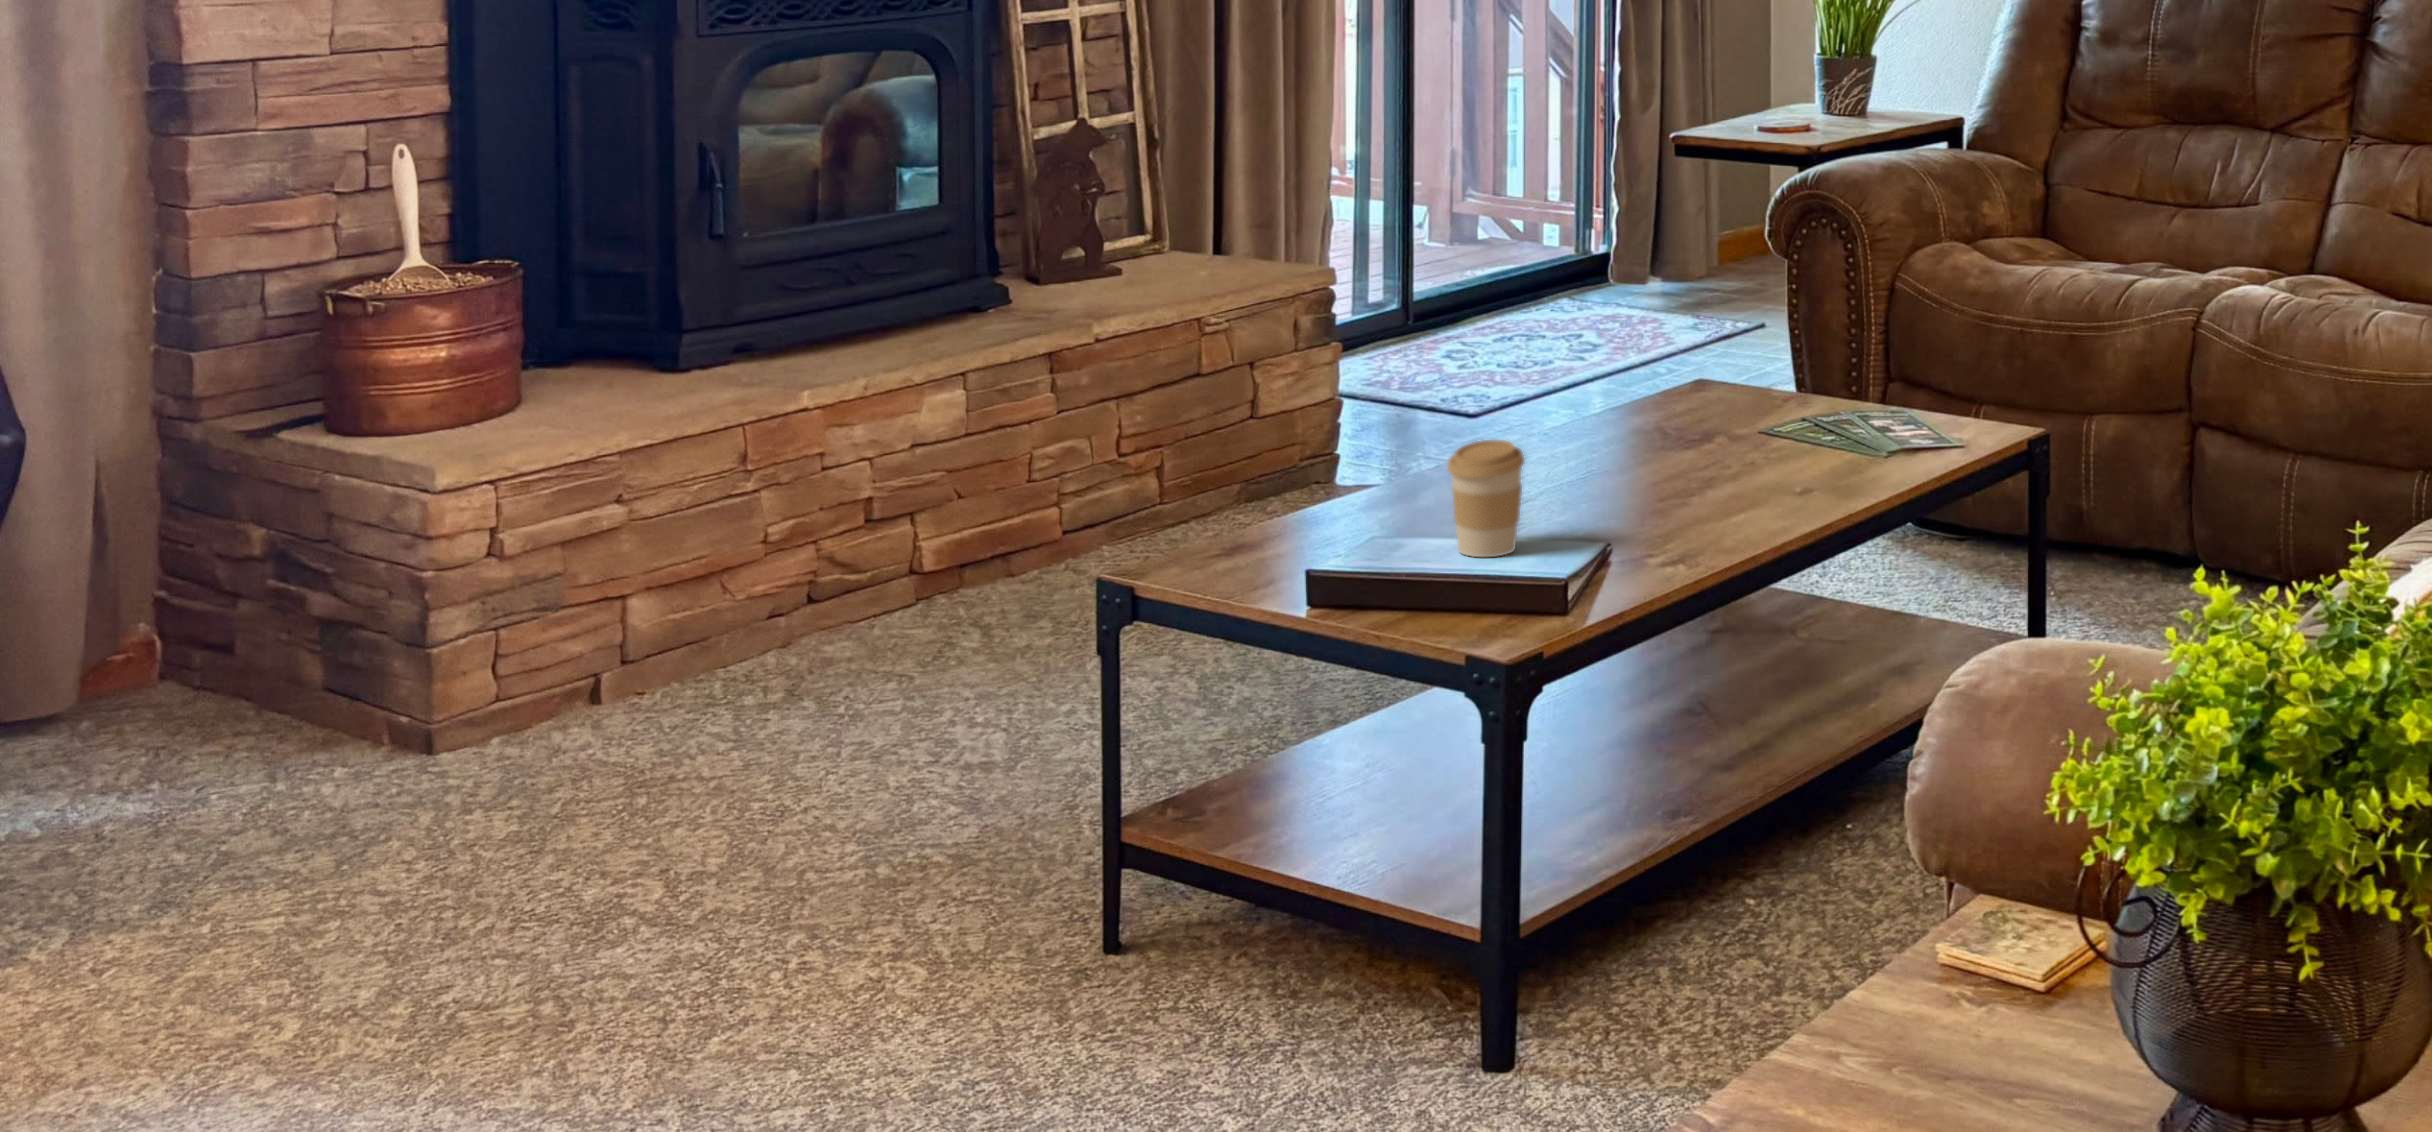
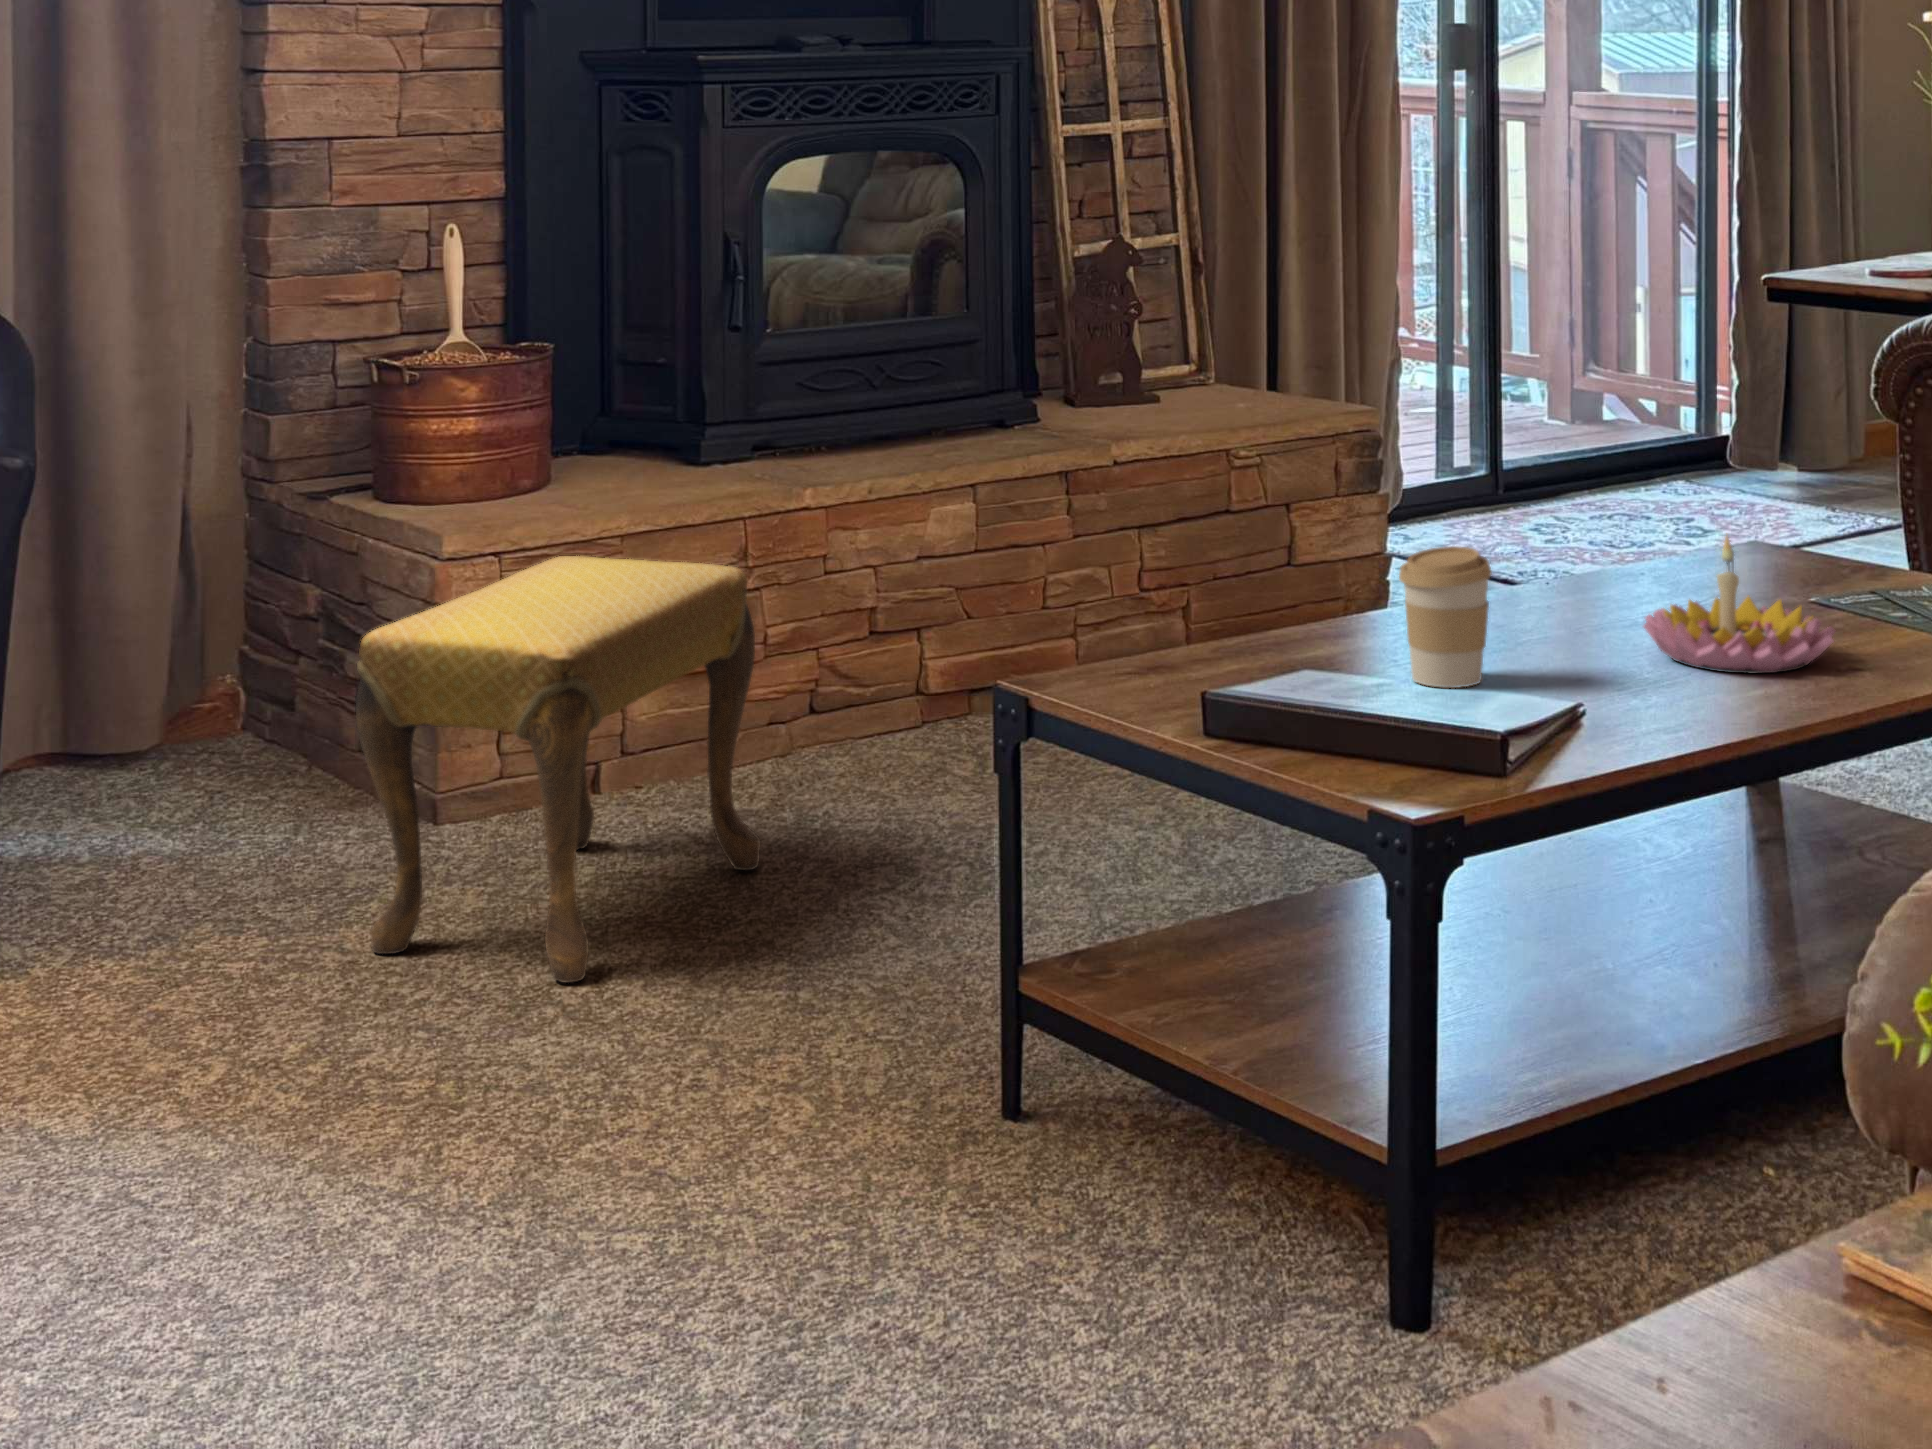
candle holder: none [1635,410,1784,522] -> present [1644,537,1835,673]
footstool: none [386,478,811,886] -> present [356,556,761,983]

